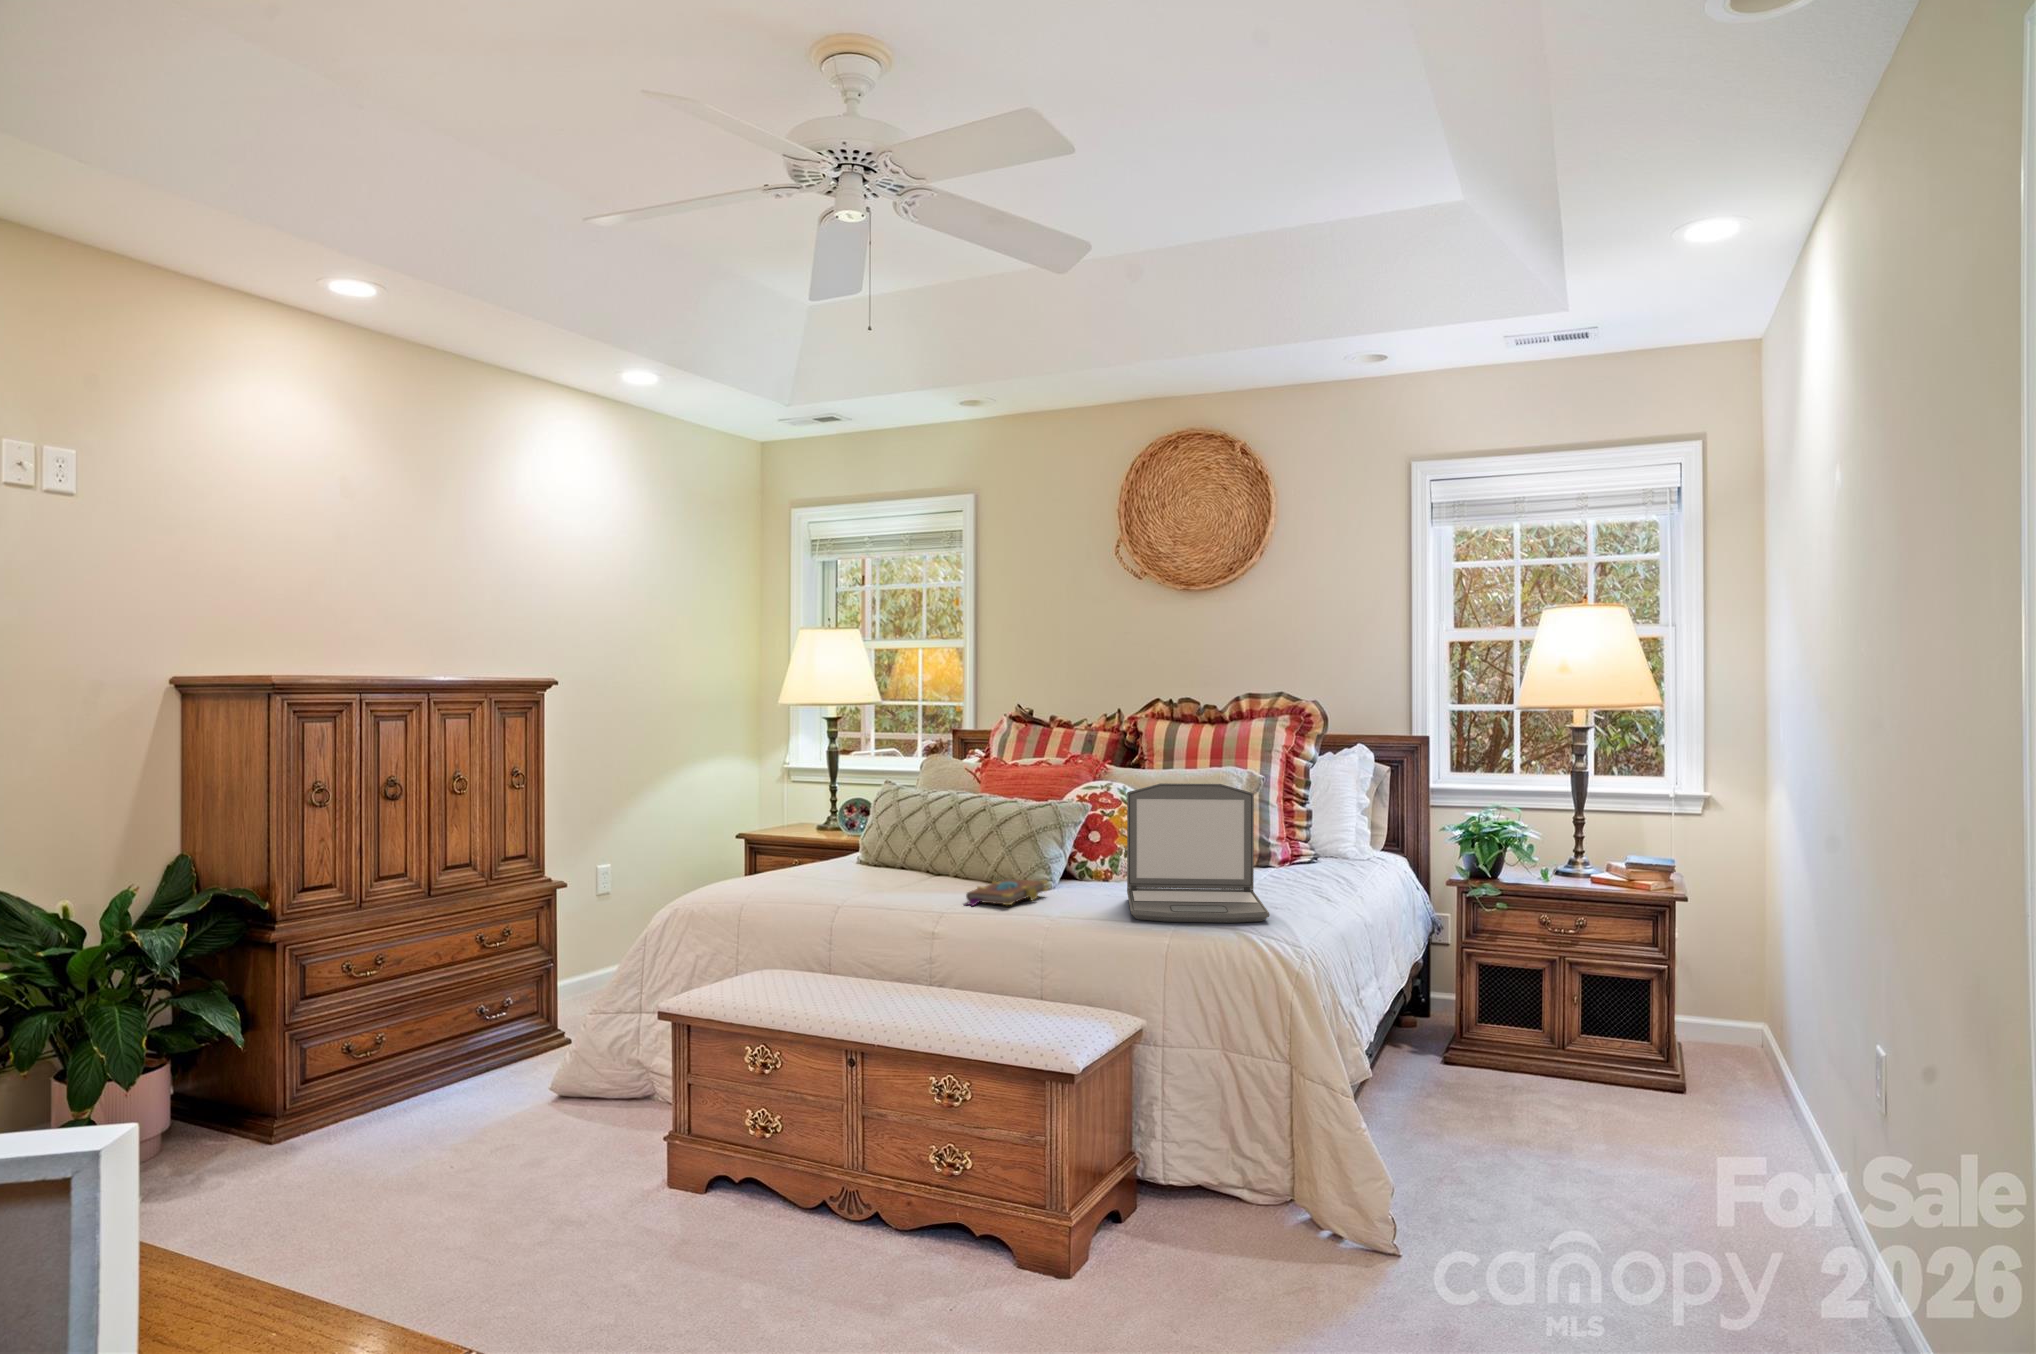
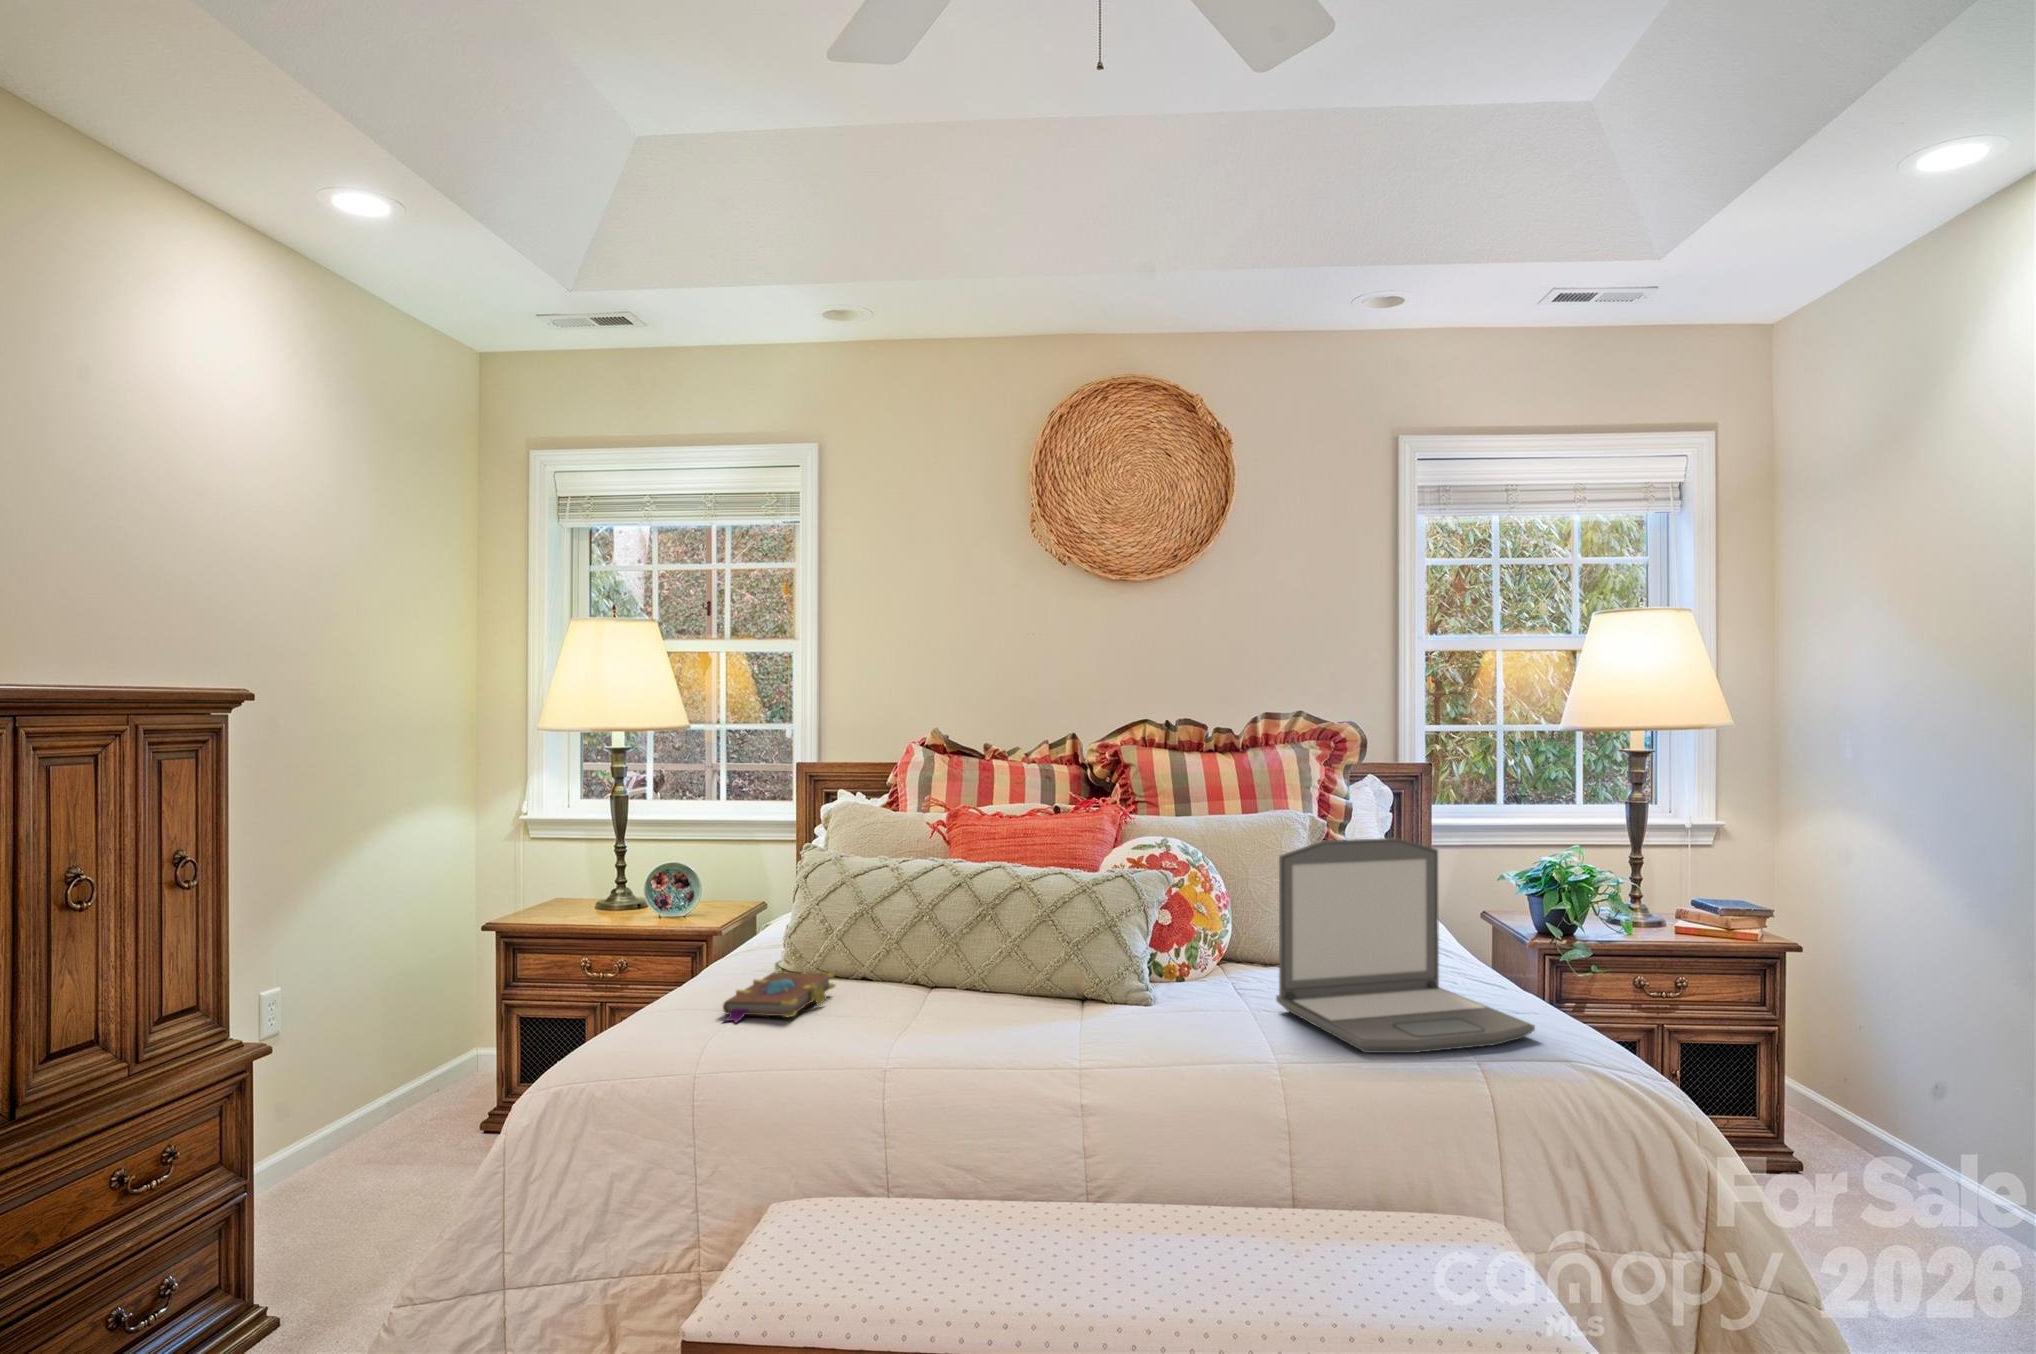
book: present [966,879,1048,906] -> present [723,973,835,1022]

